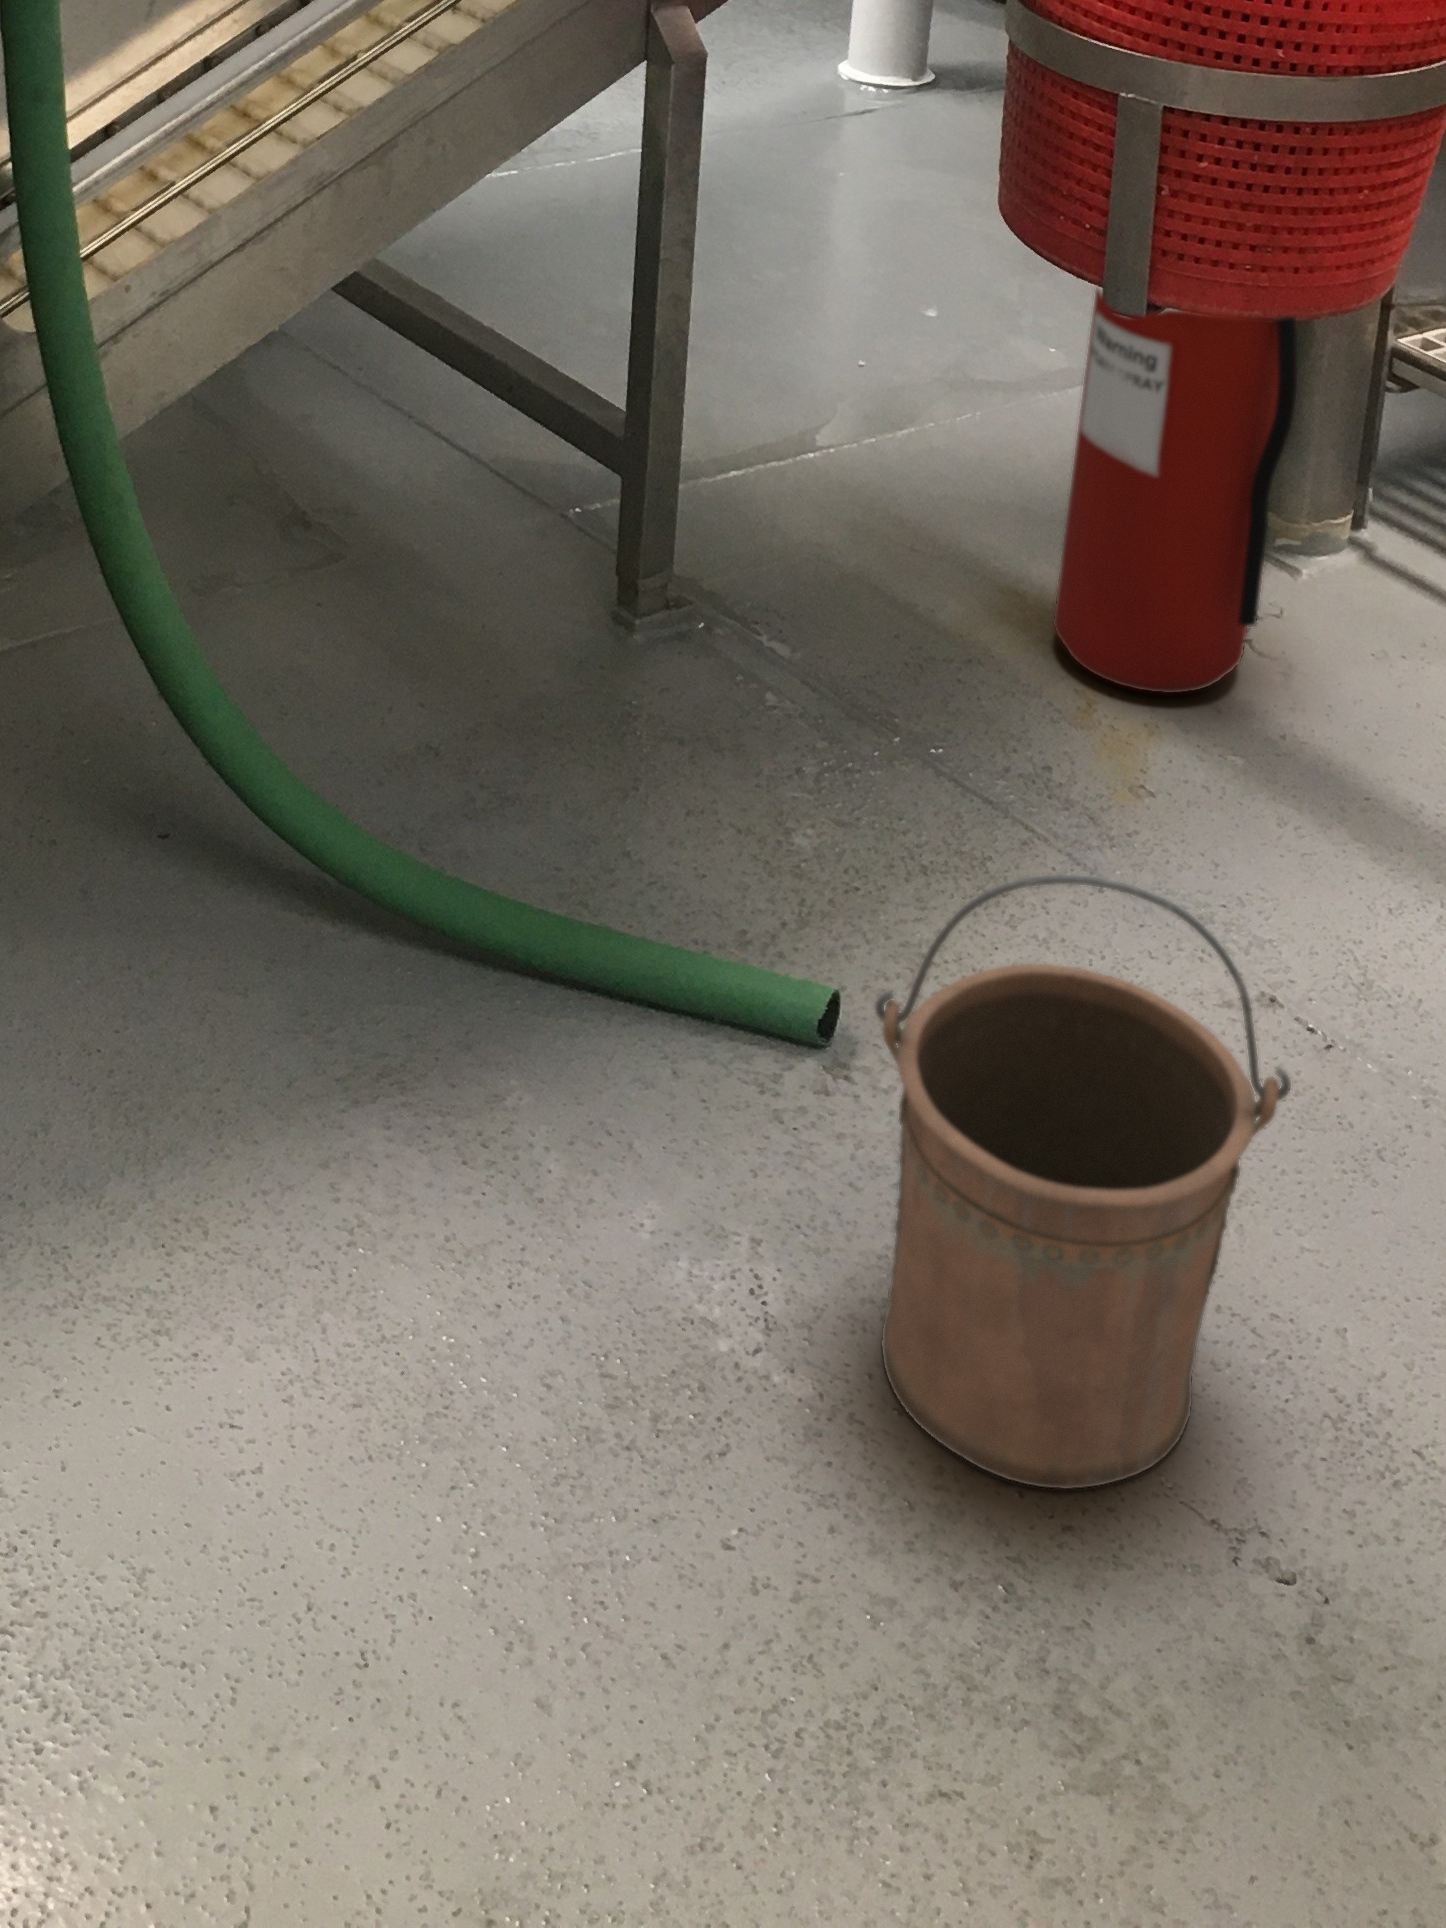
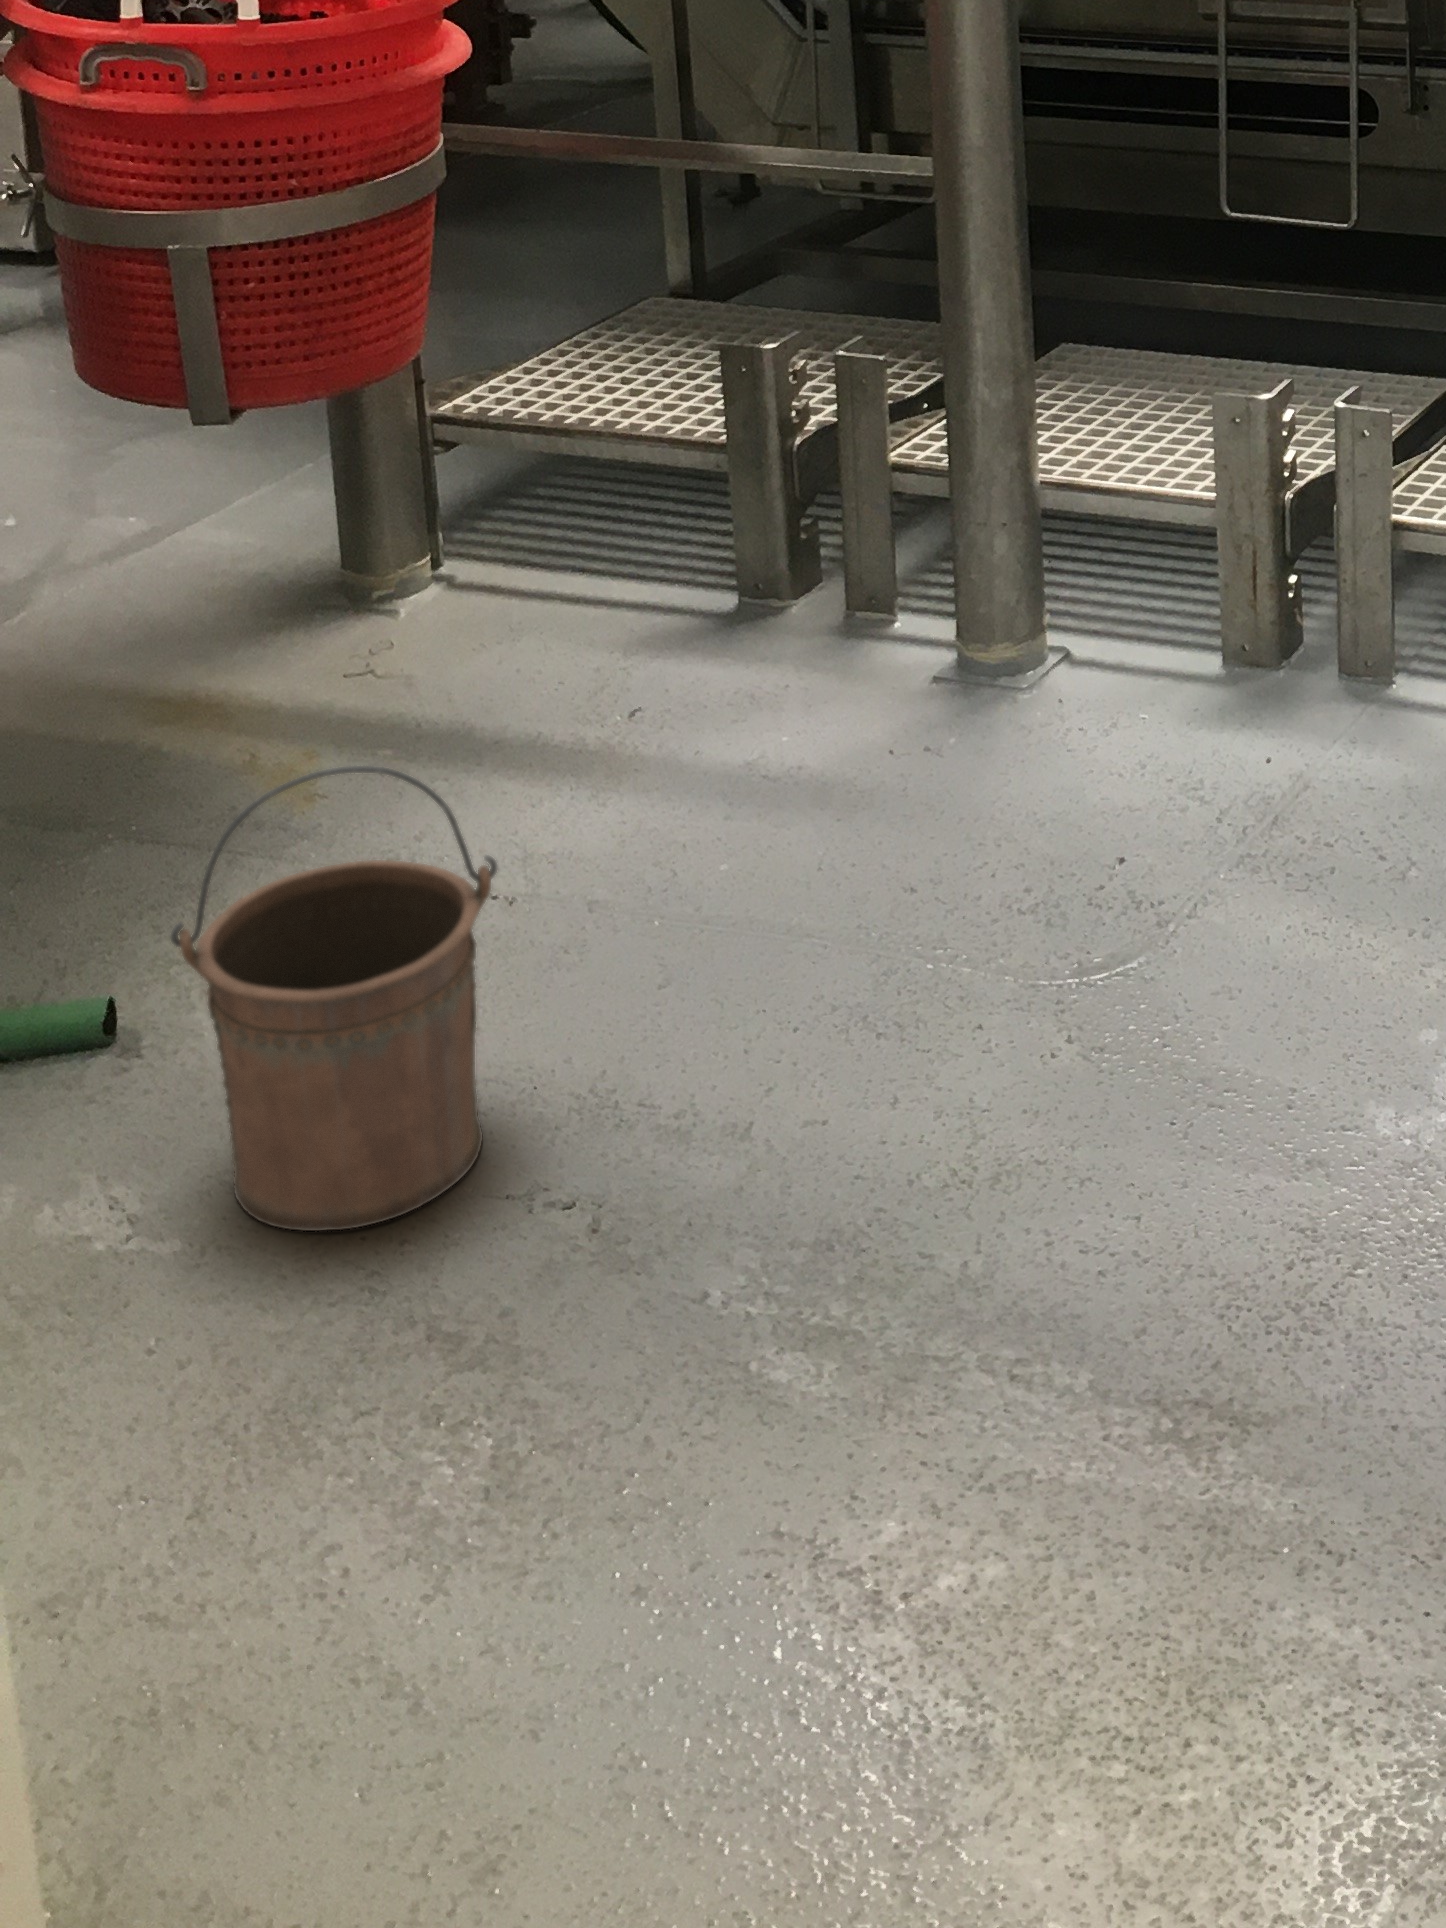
fire extinguisher: present [1054,289,1297,693] -> none [177,268,379,736]

